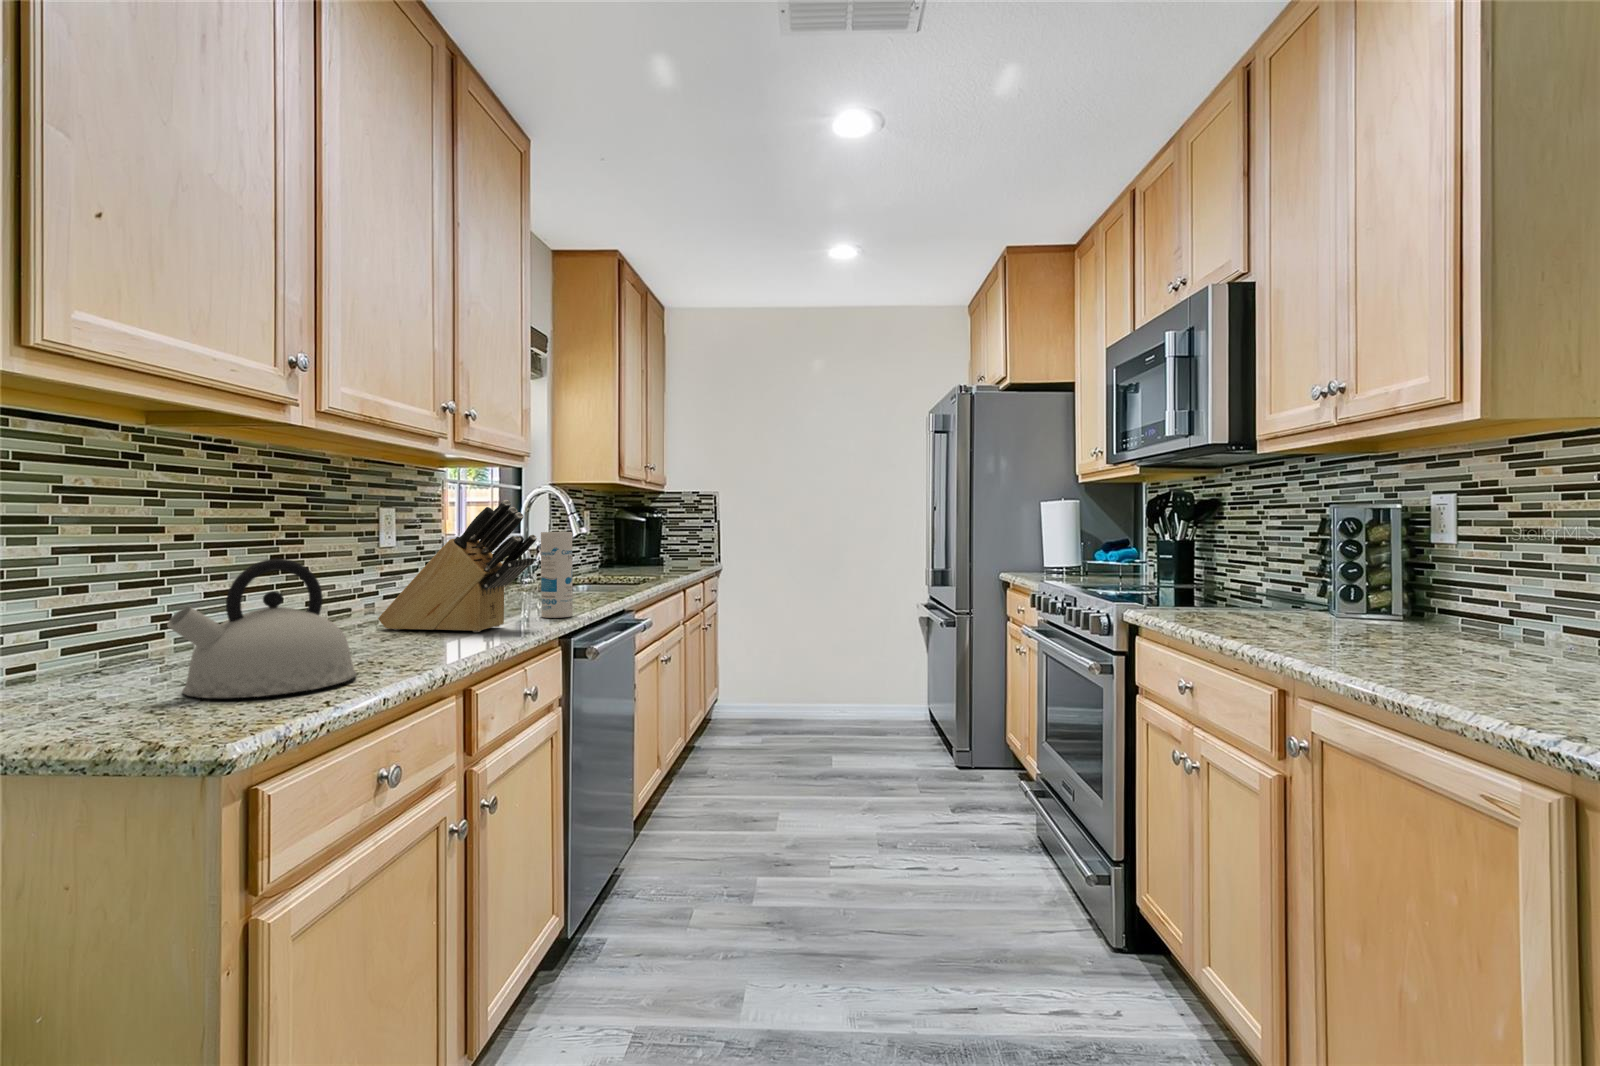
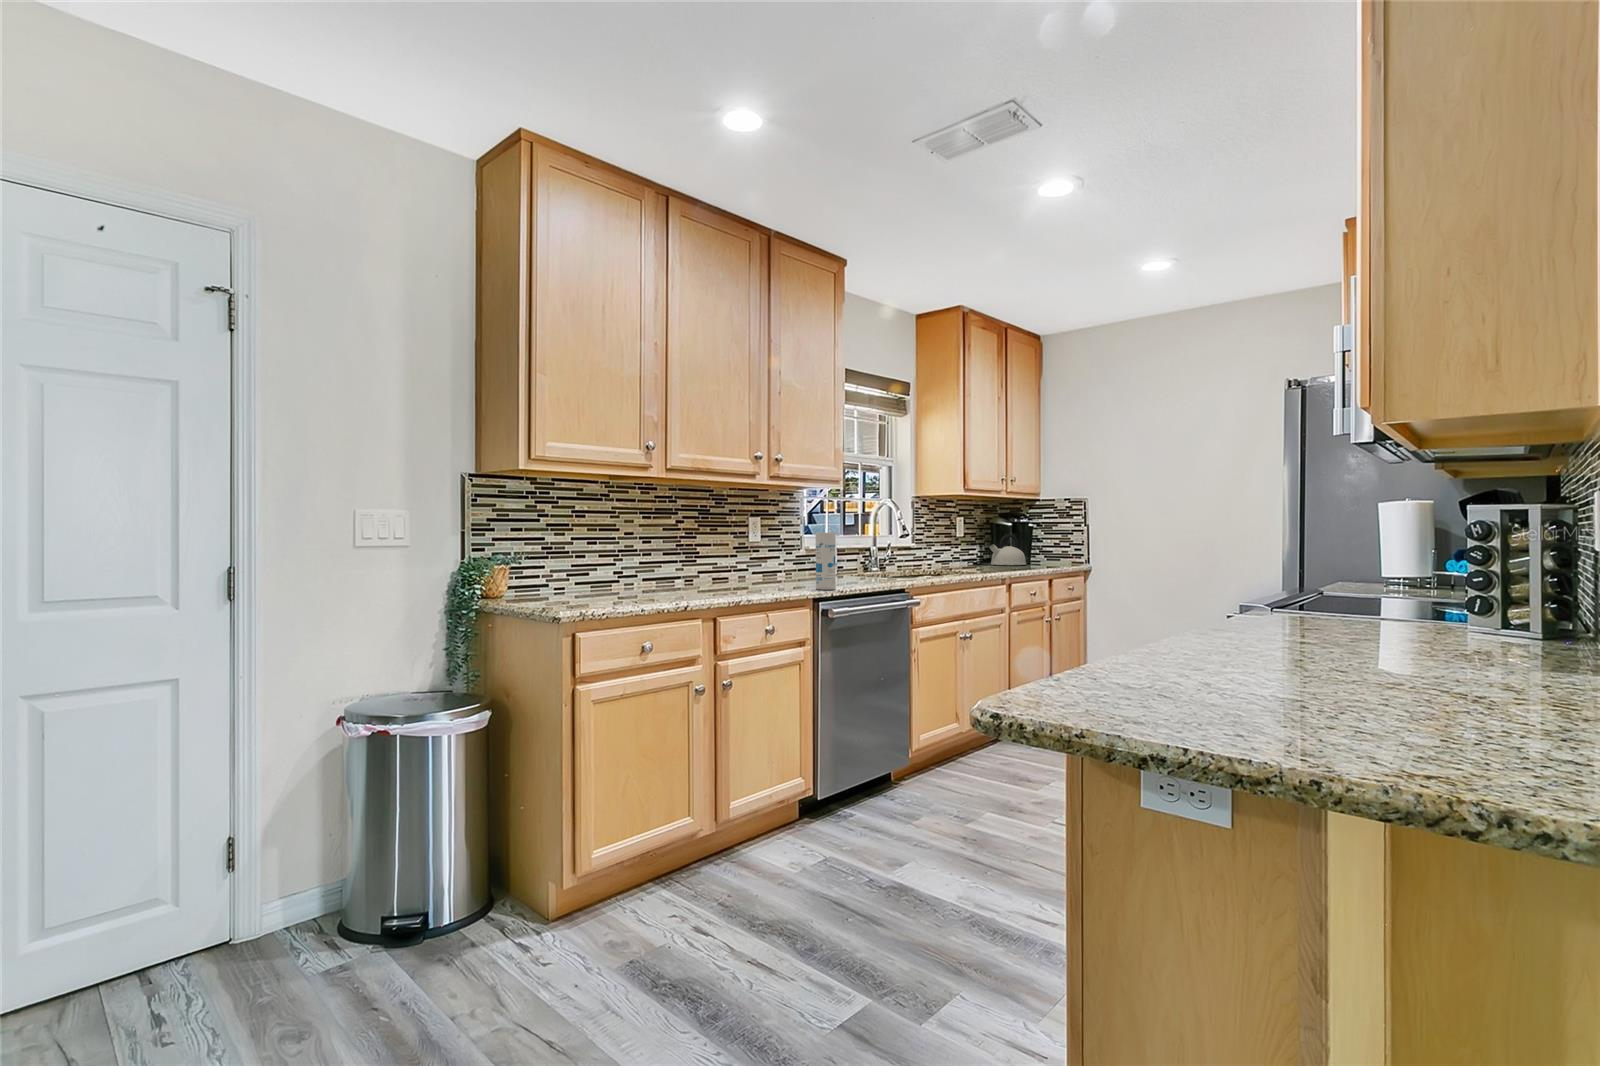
knife block: present [378,500,537,632] -> none [718,512,793,592]
kettle: present [167,559,356,698] -> present [990,534,1026,565]

